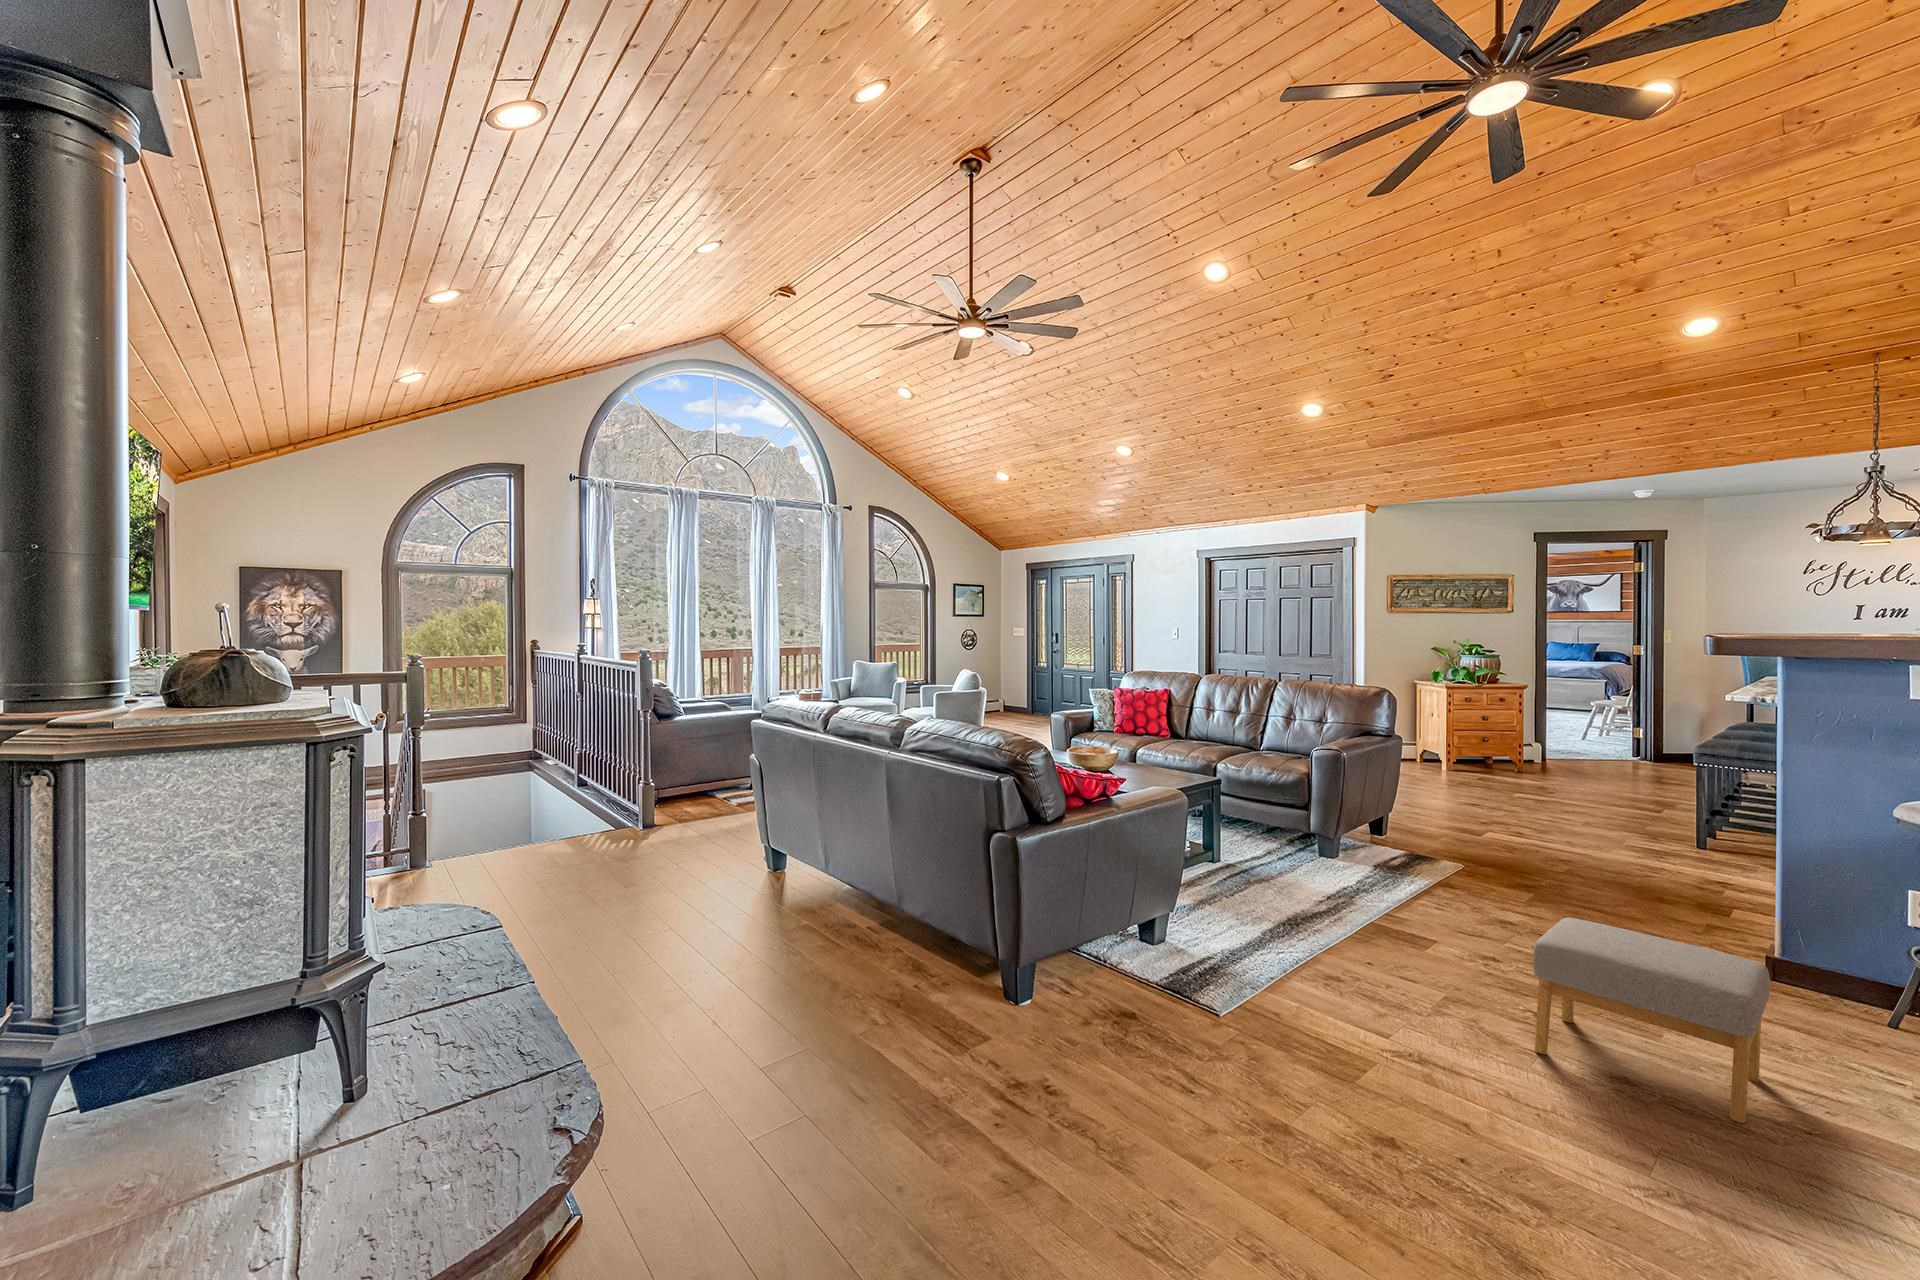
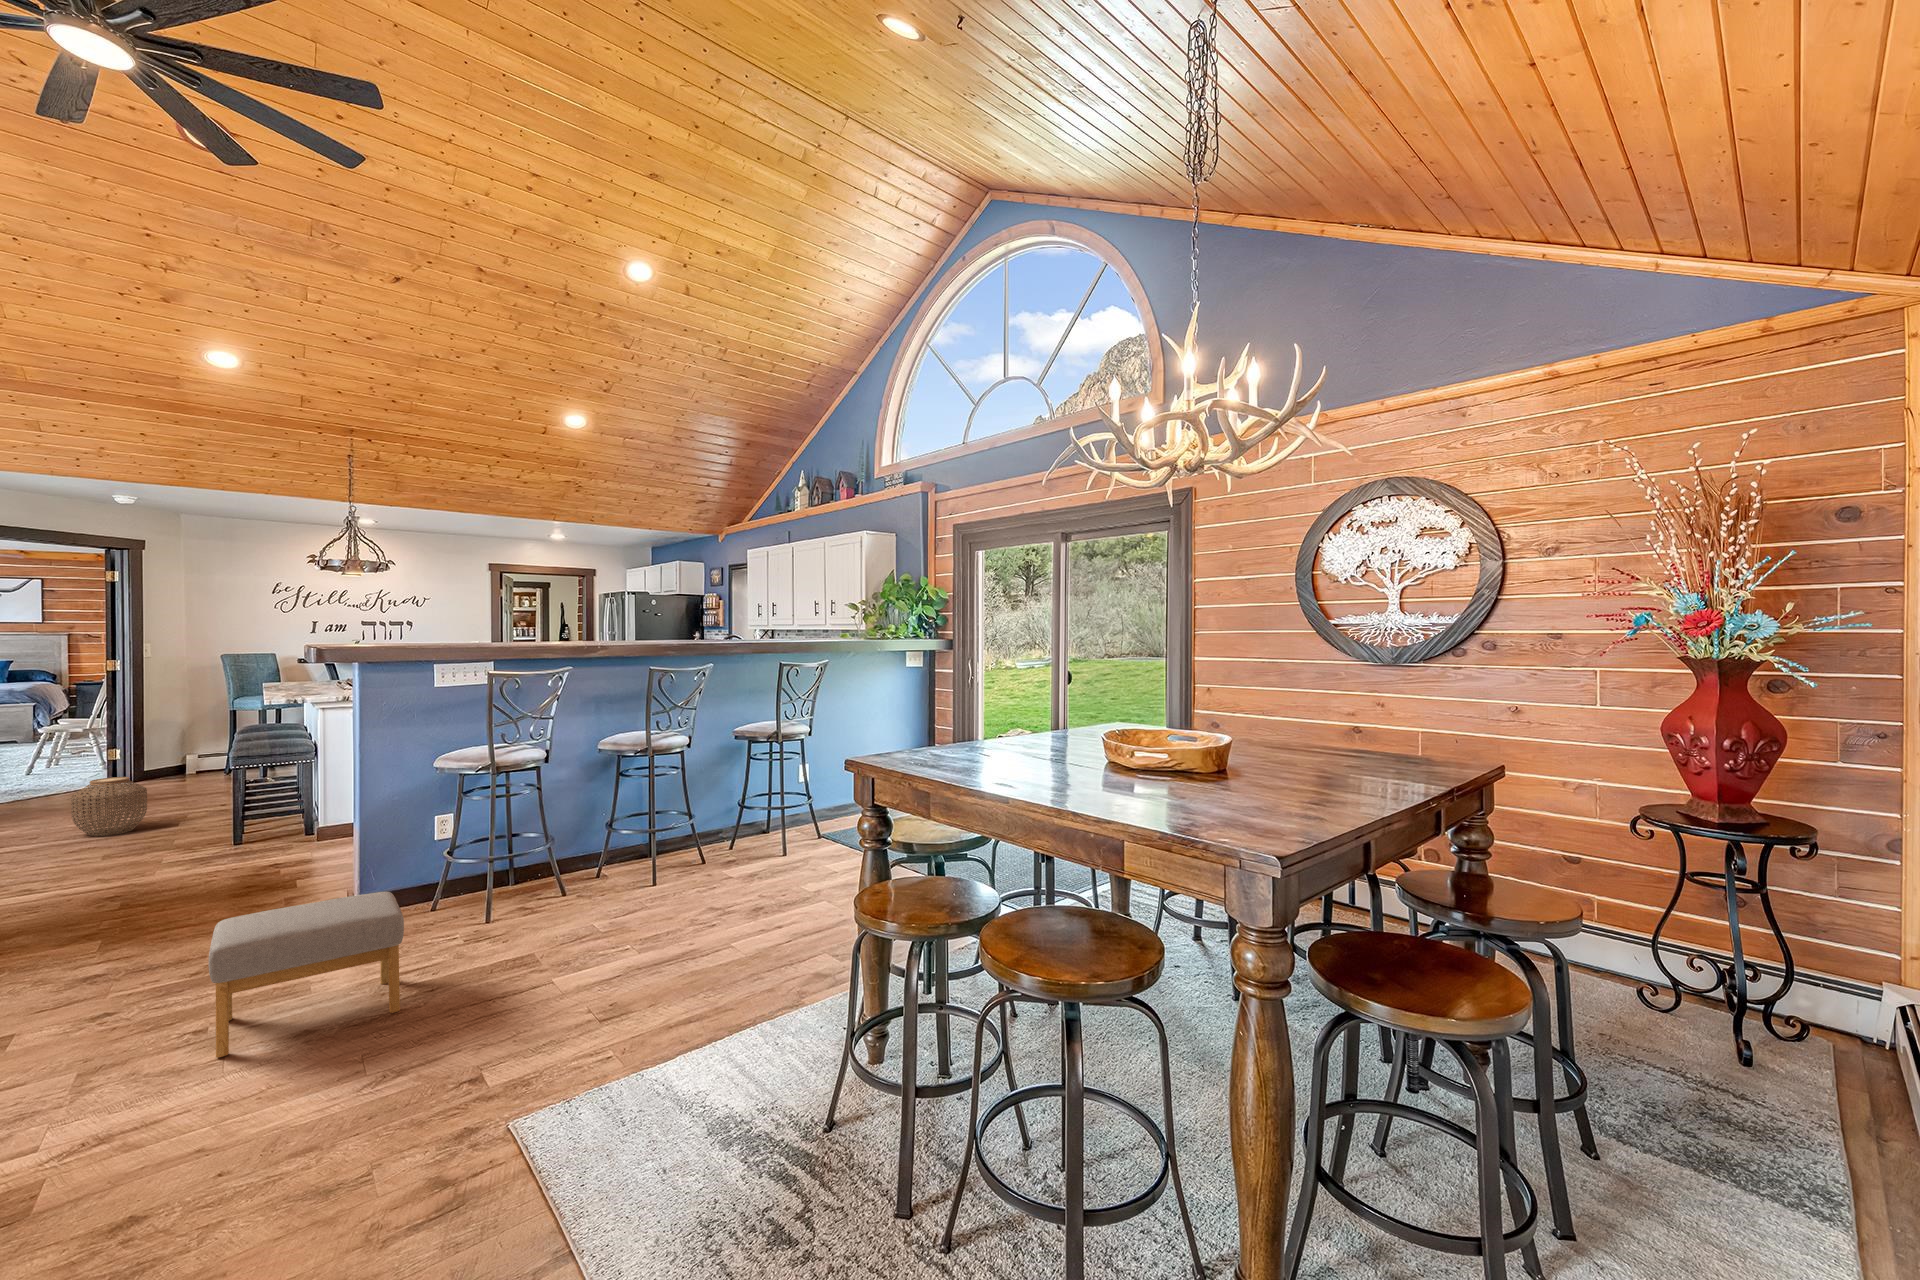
woven basket: none [1571,753,1633,808] -> present [71,777,147,836]

